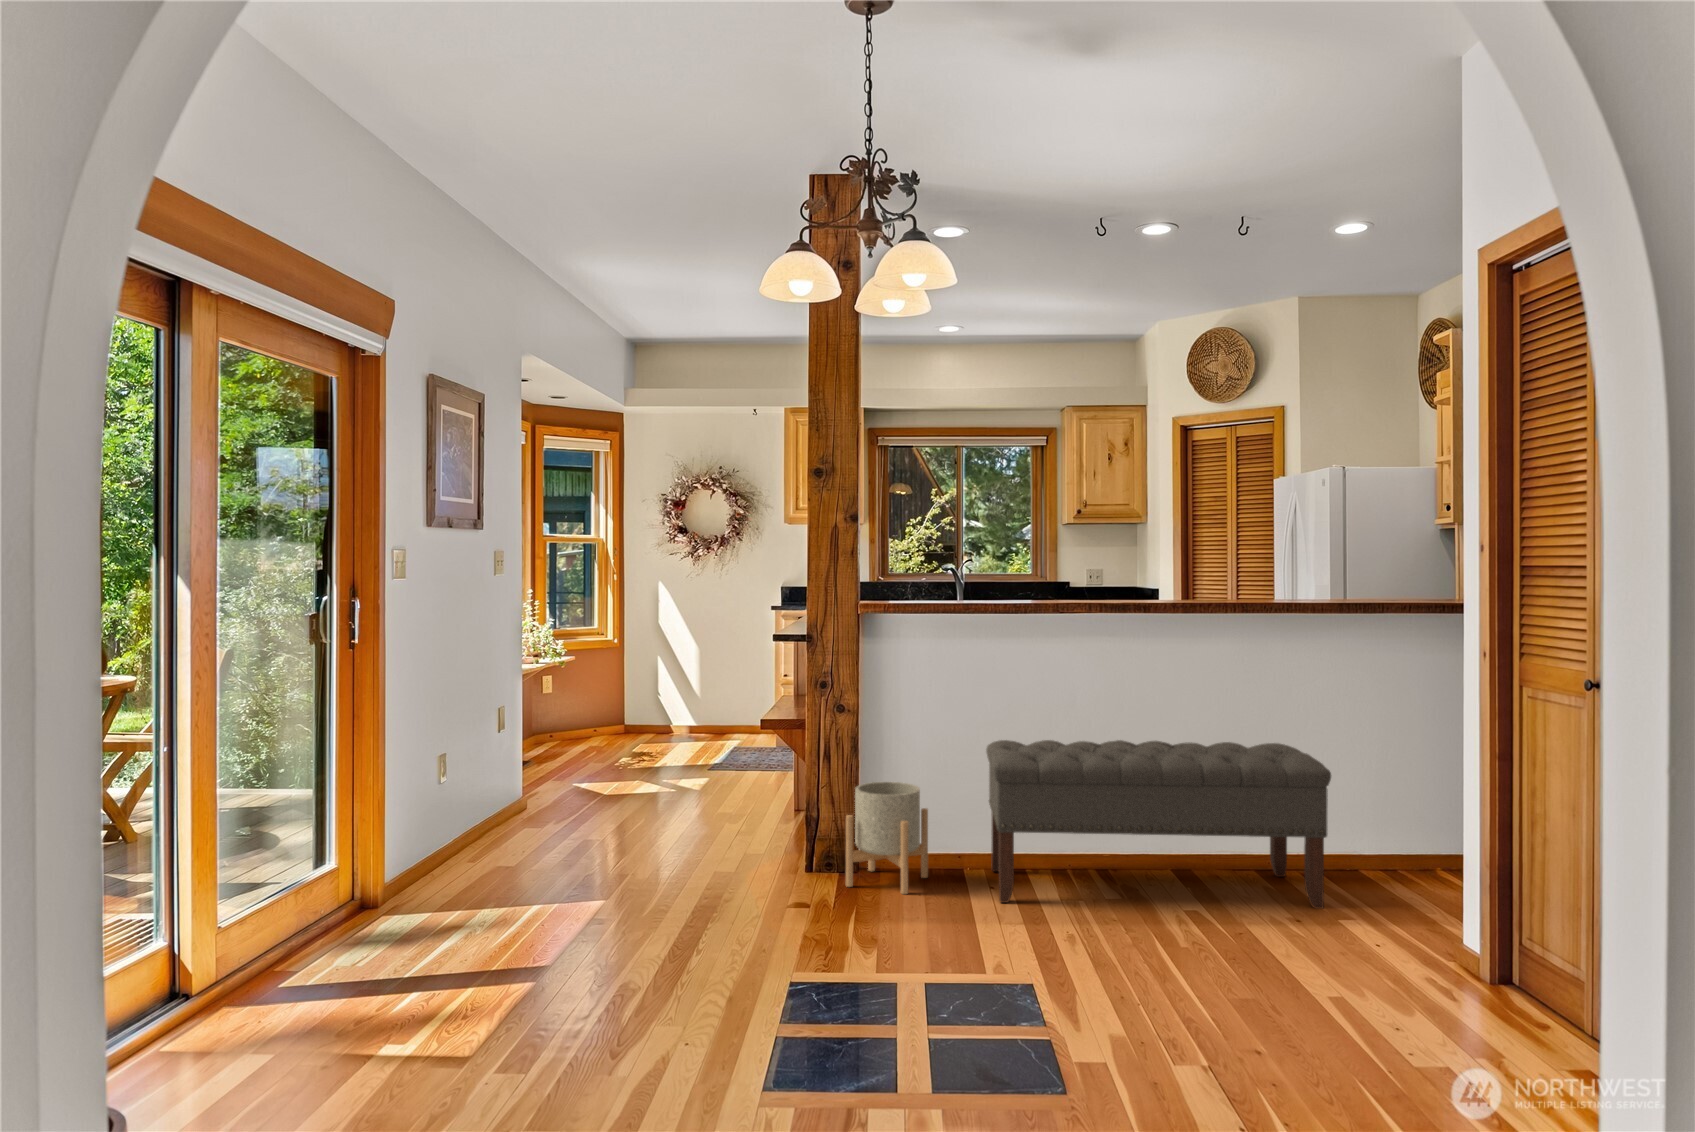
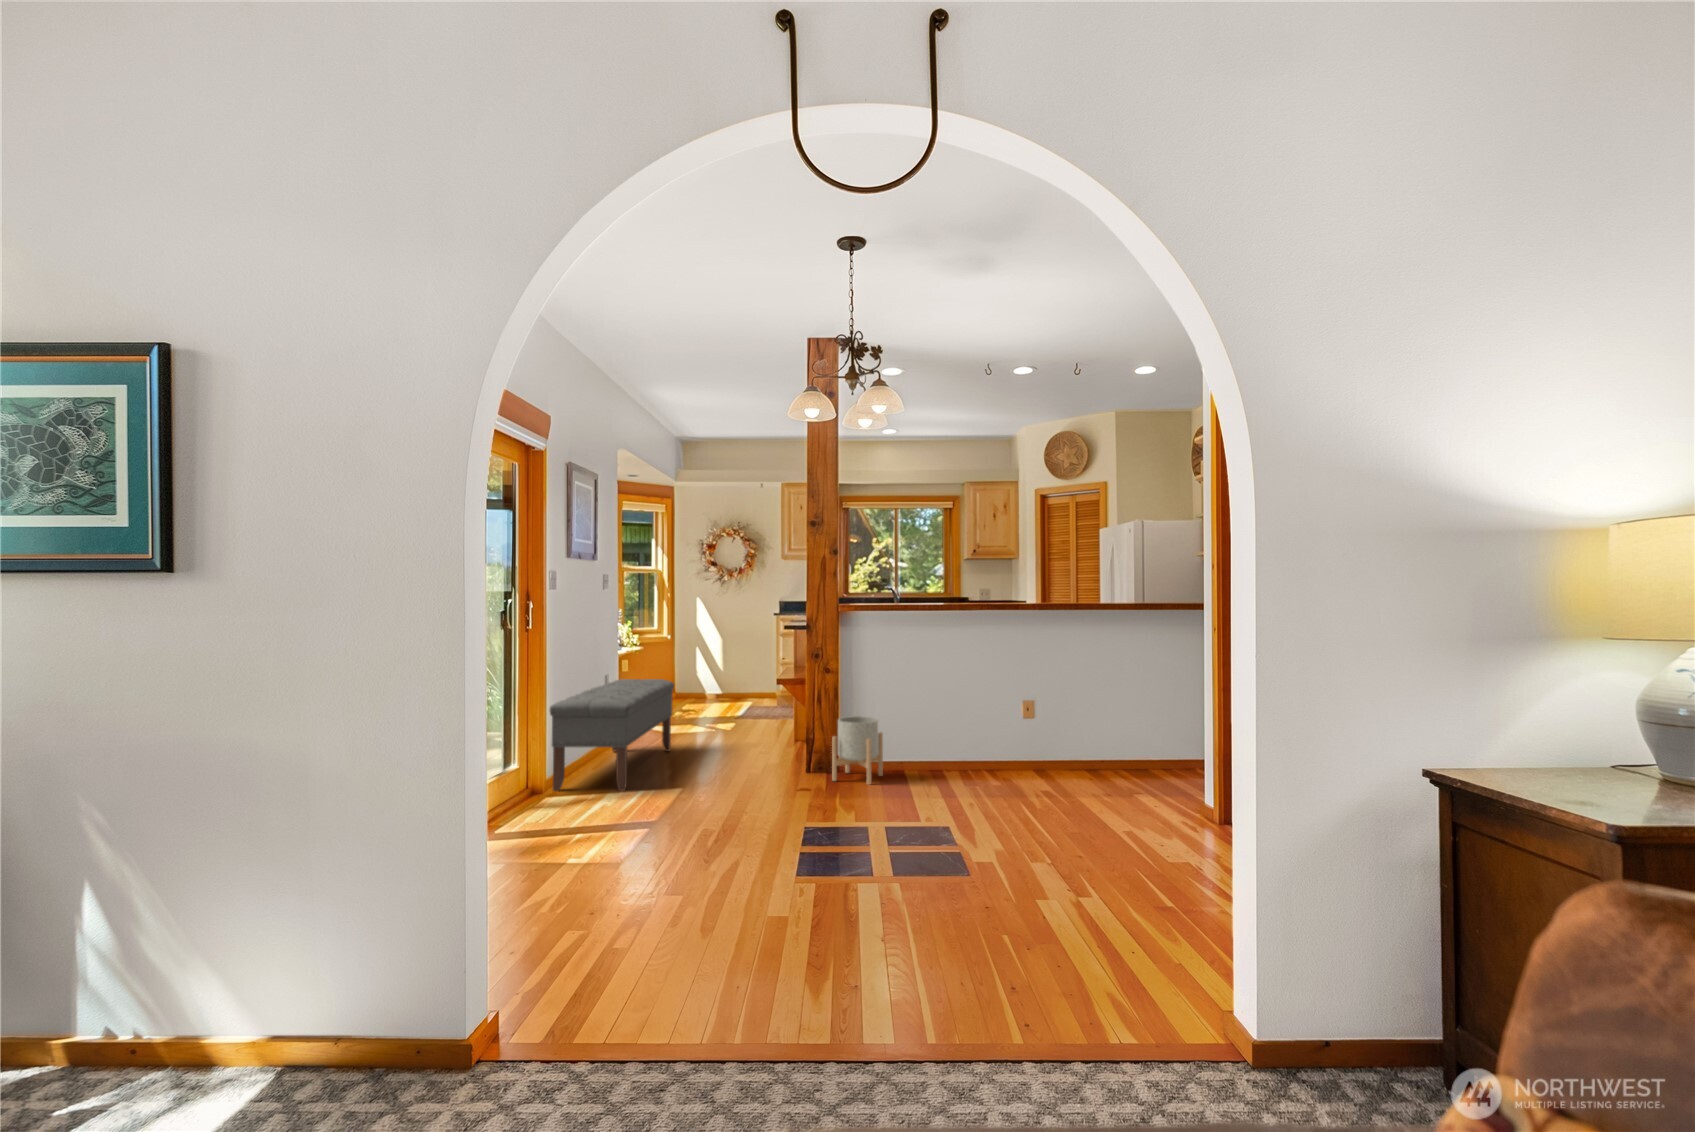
bench: present [986,740,1331,909] -> present [550,679,674,791]

